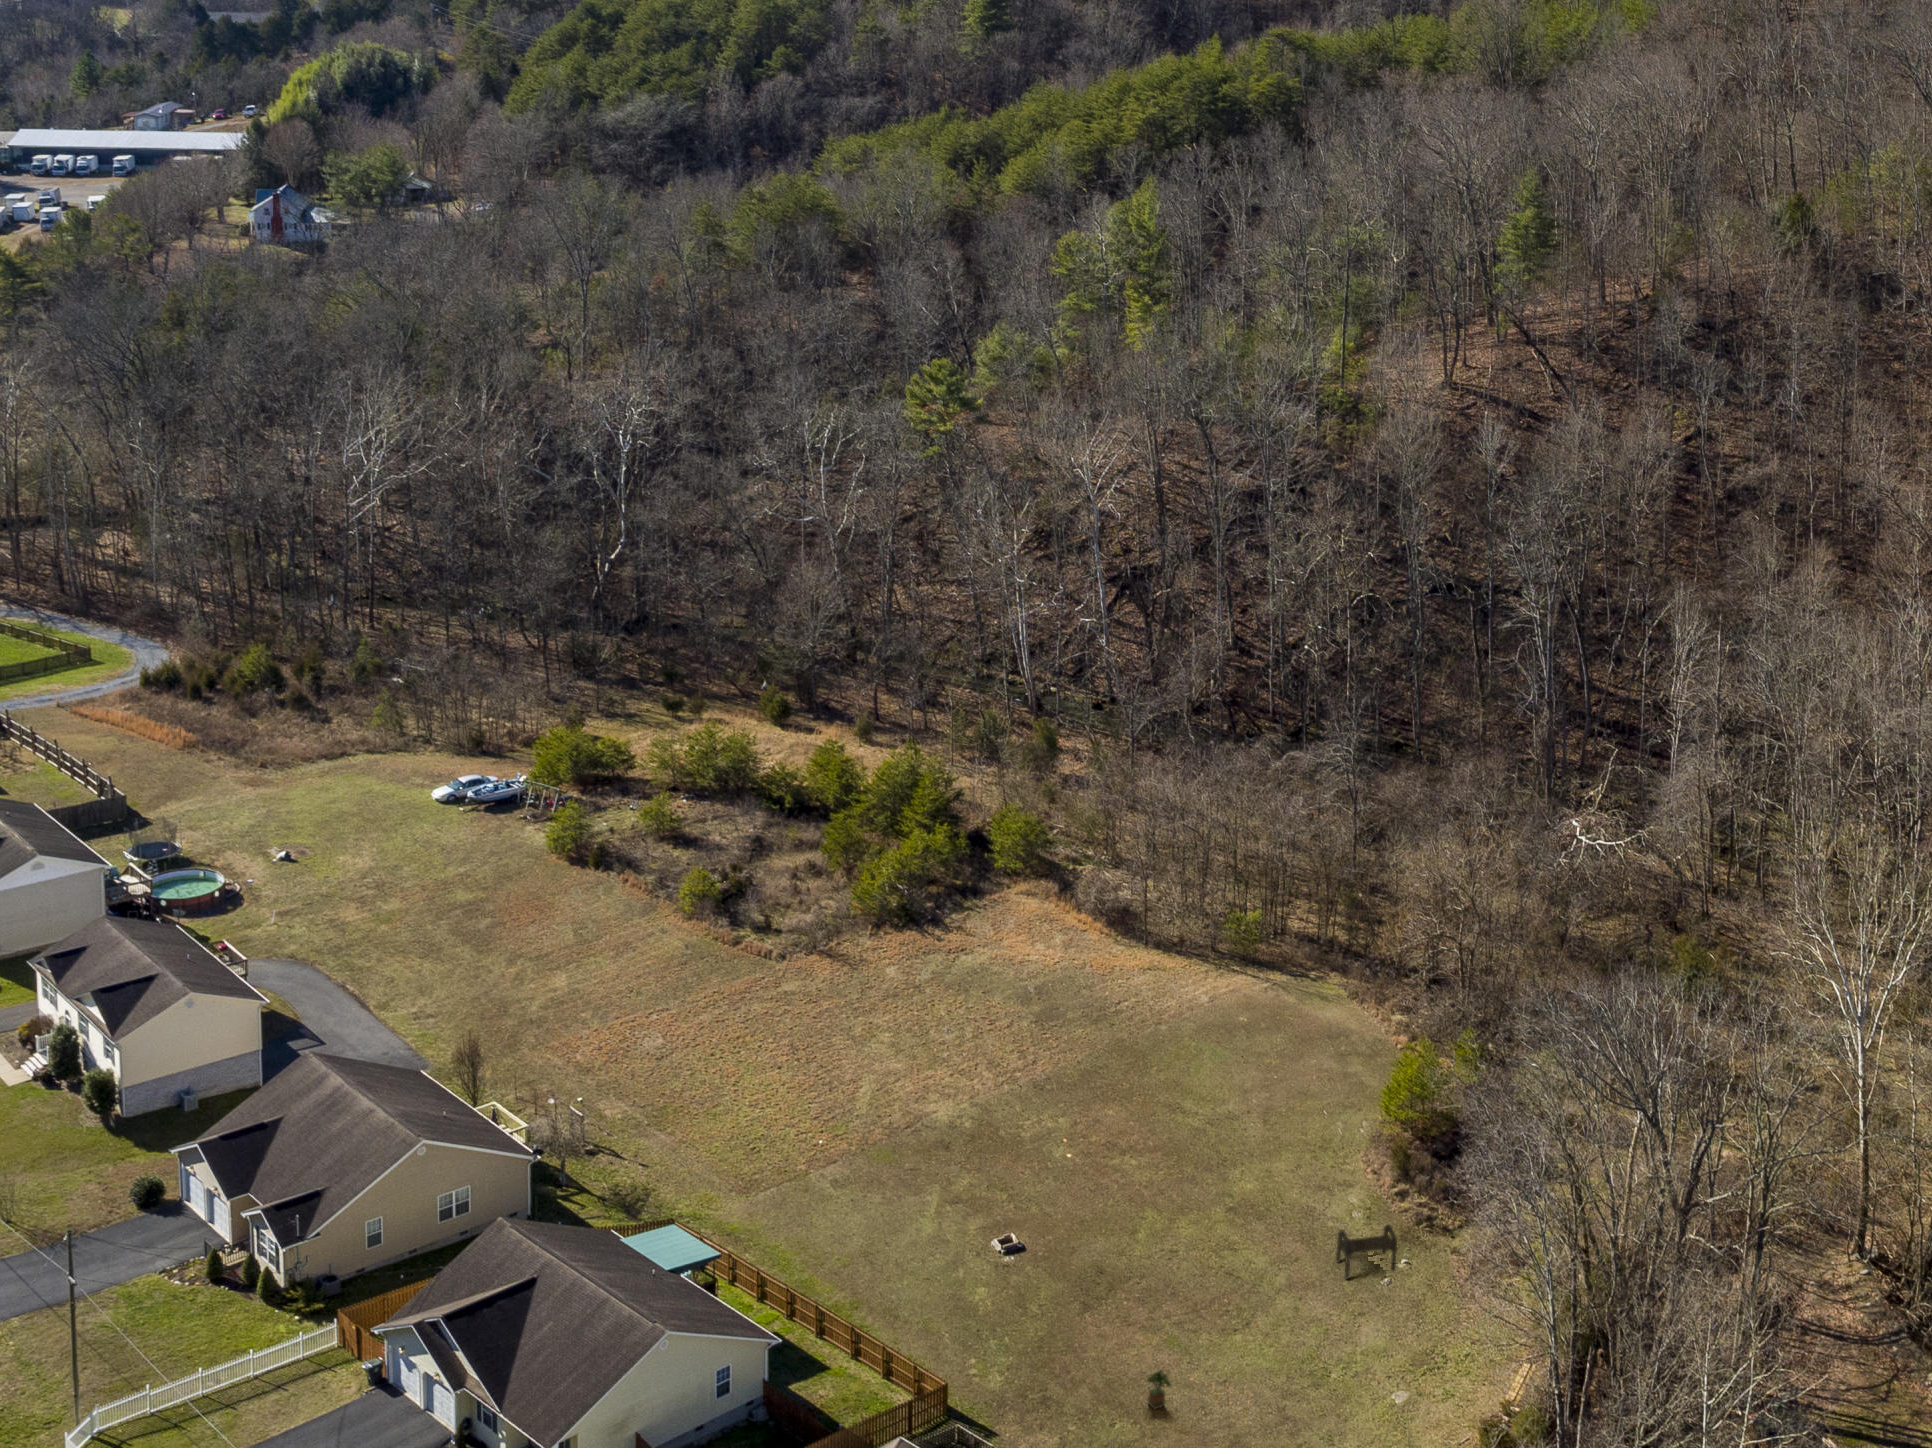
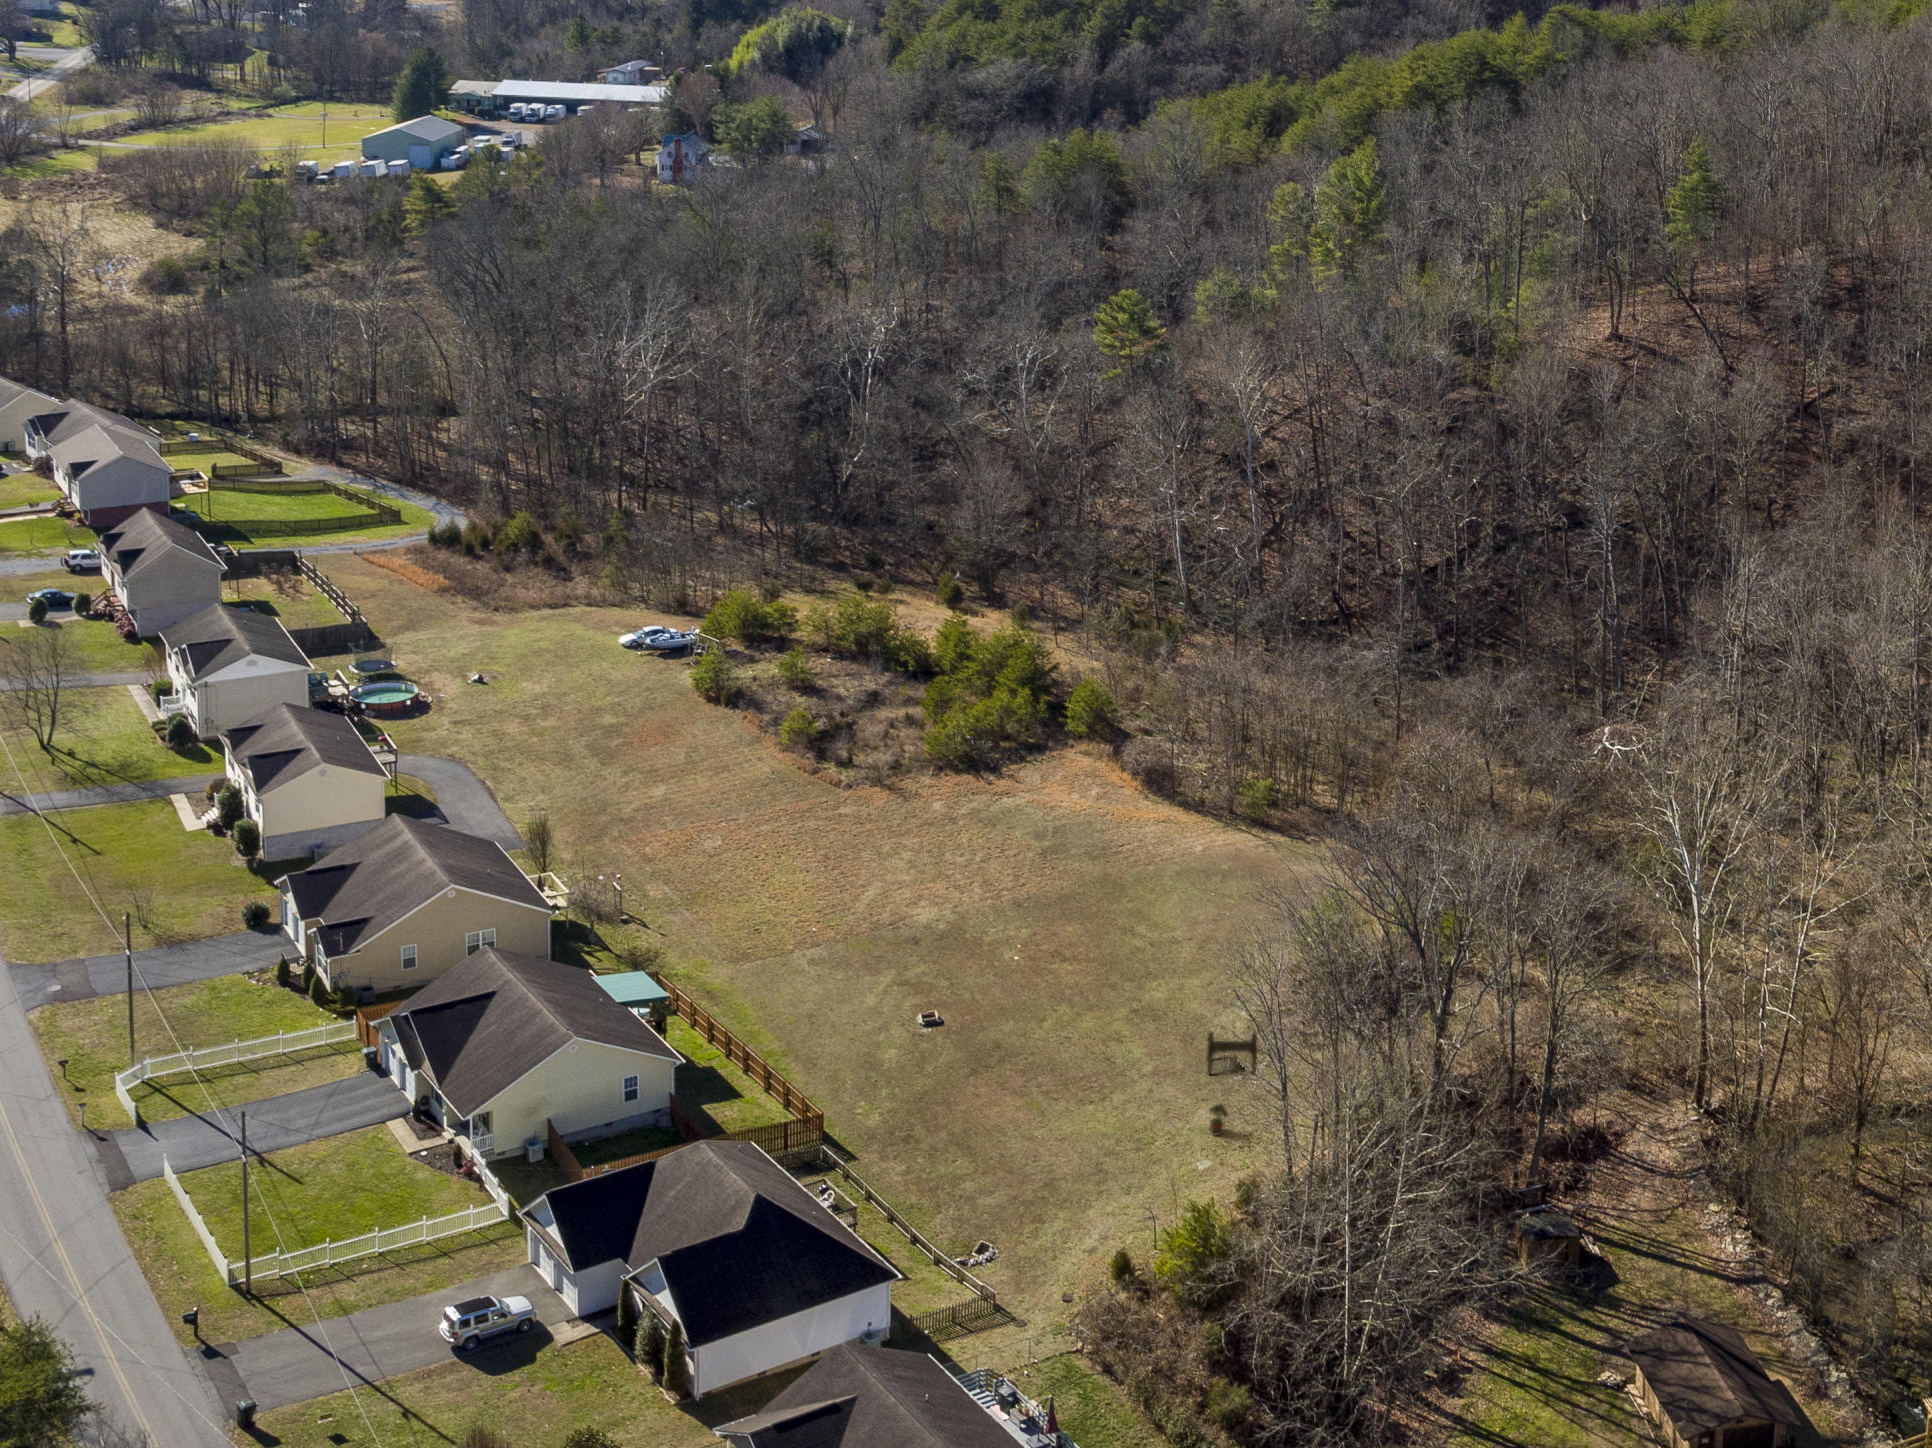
potted tree: present [1148,1371,1171,1409] -> present [1209,1104,1228,1135]

